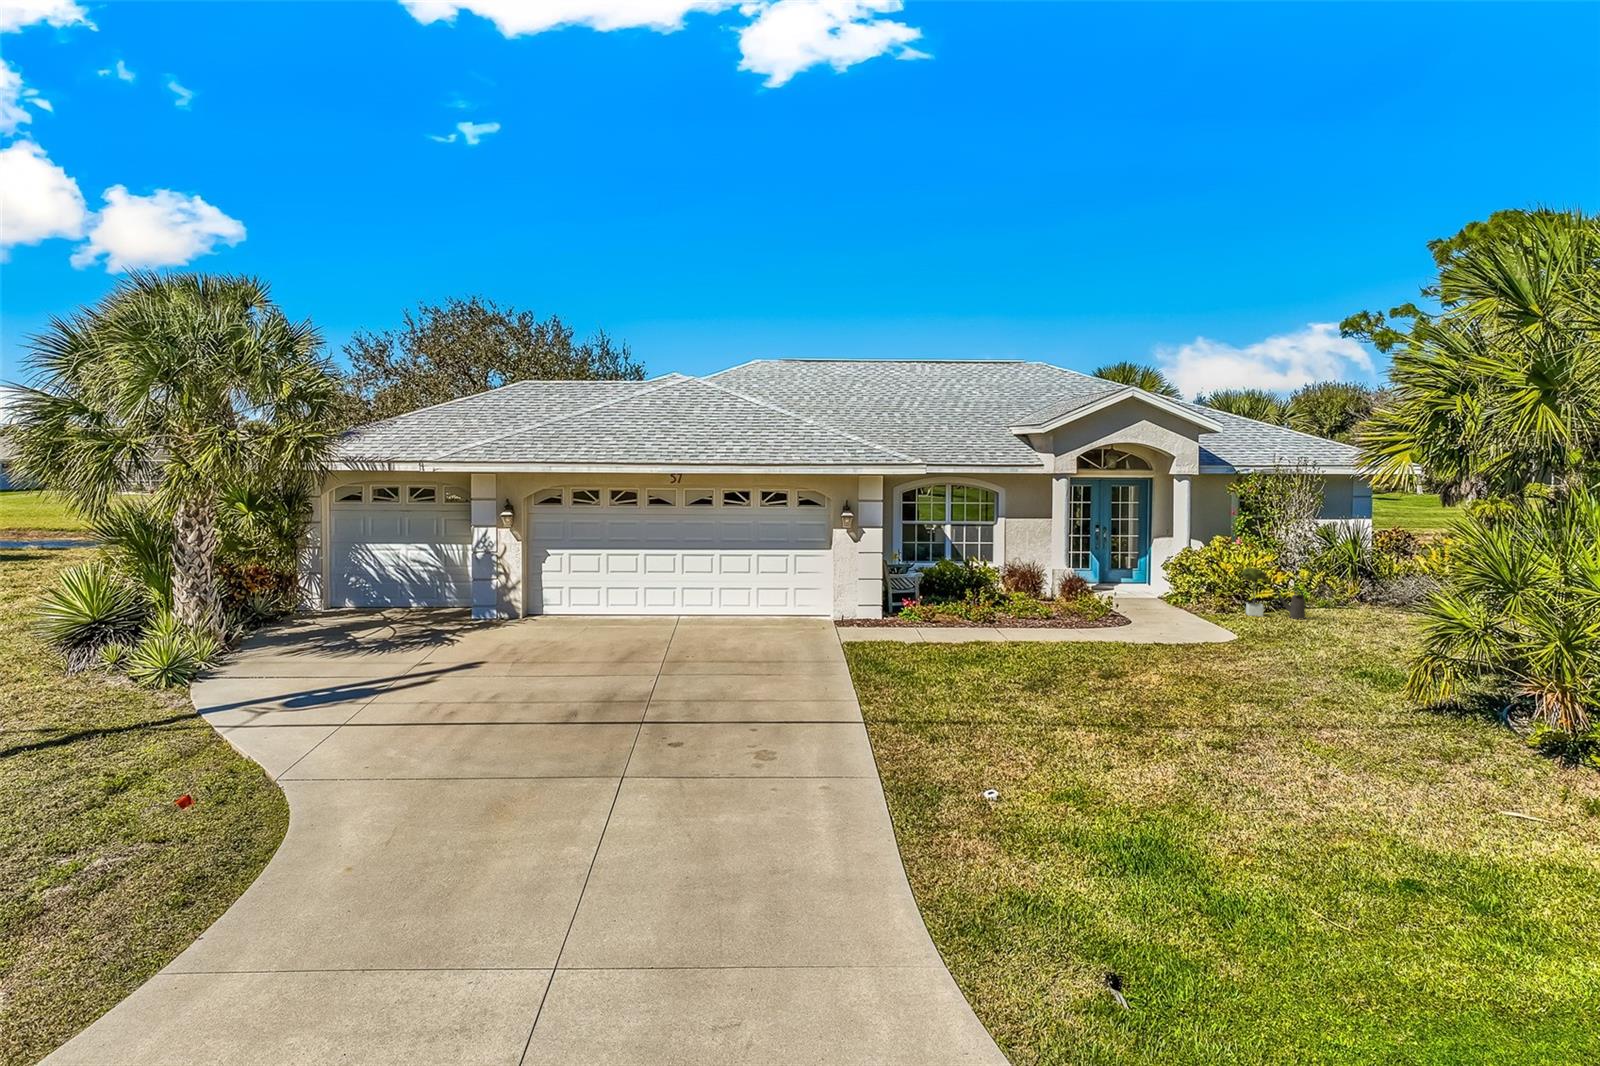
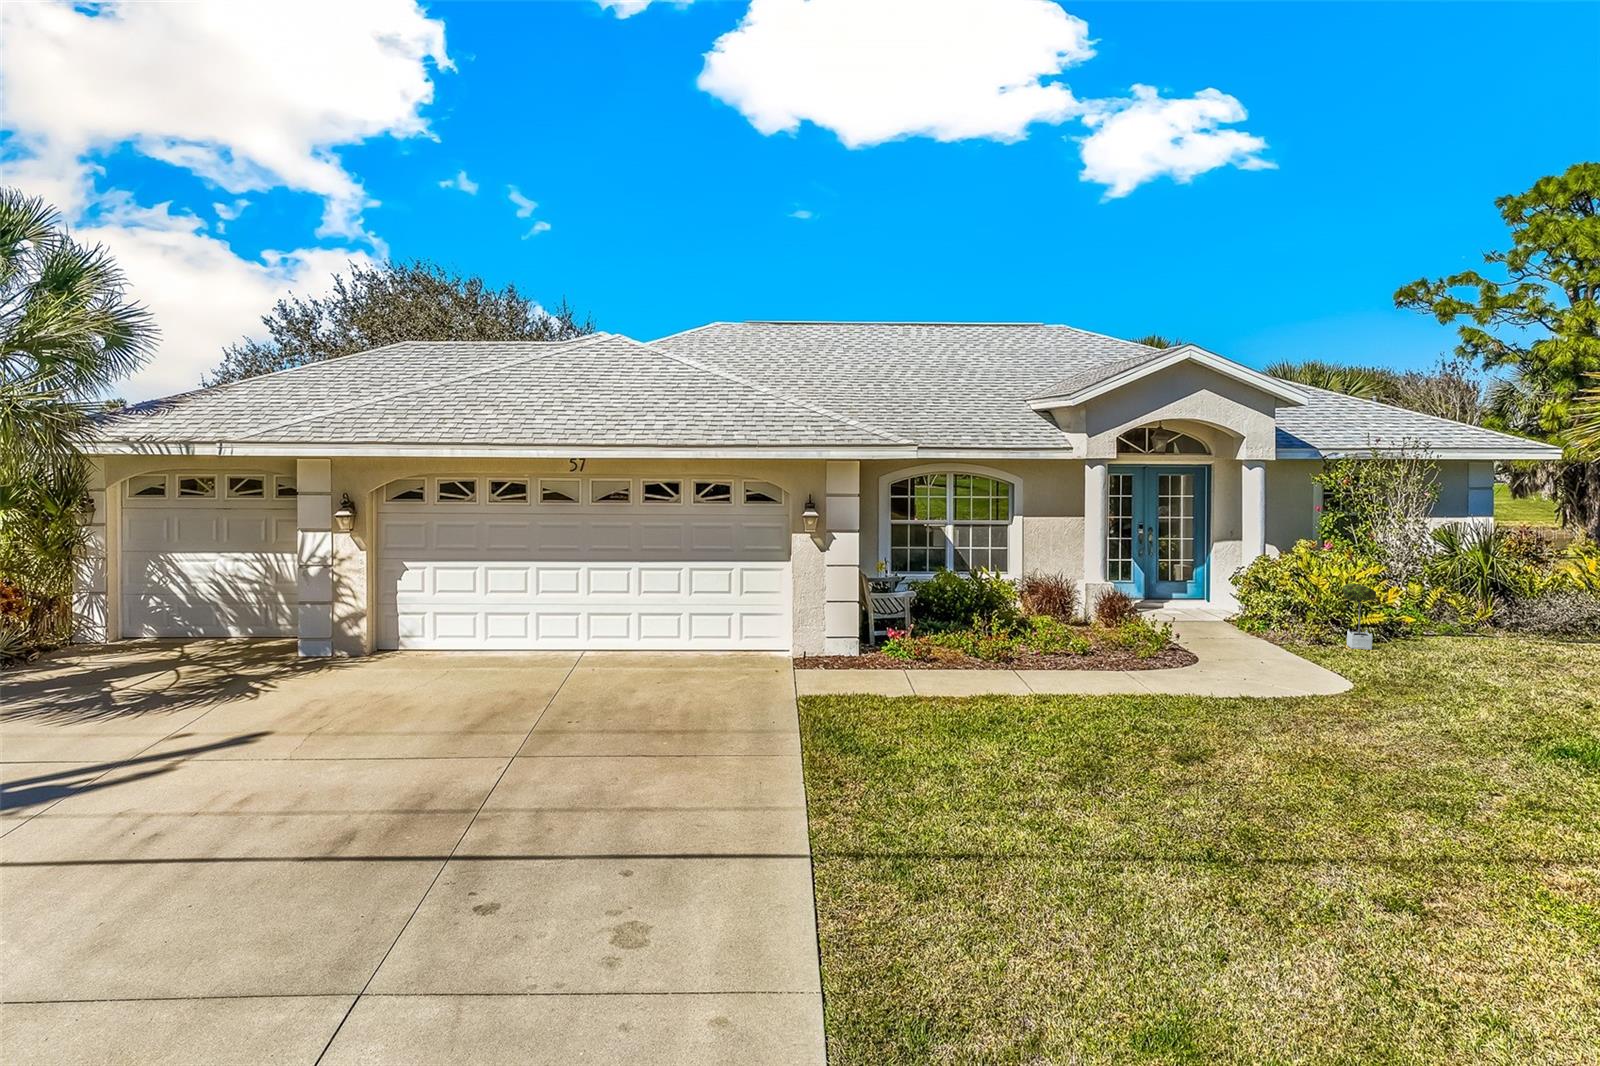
watering can: present [1277,590,1306,619] -> none [1388,614,1437,654]

